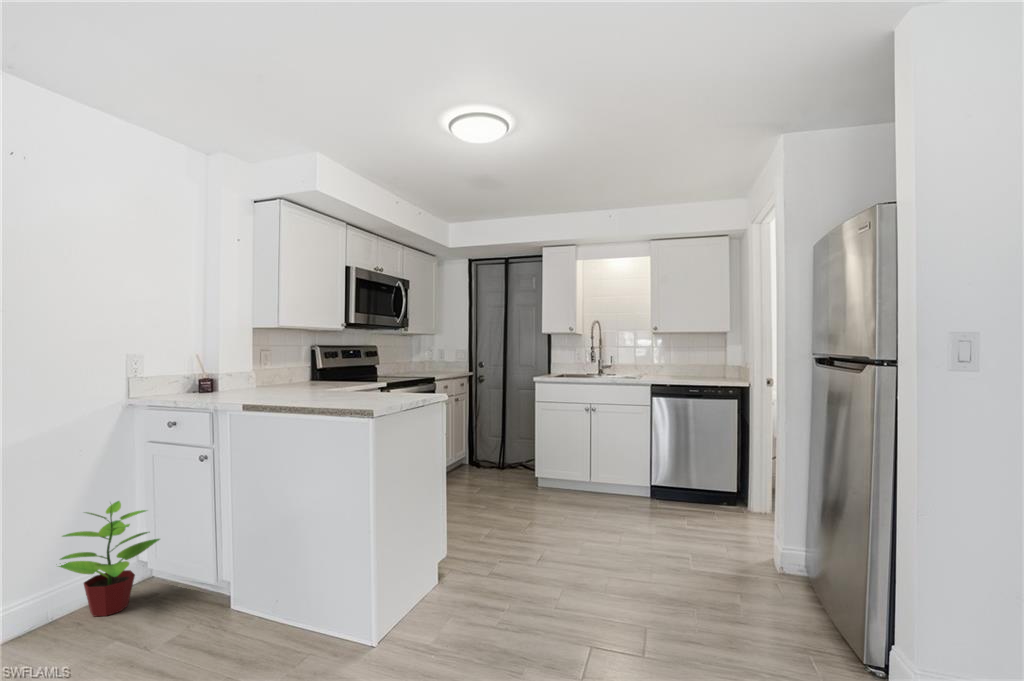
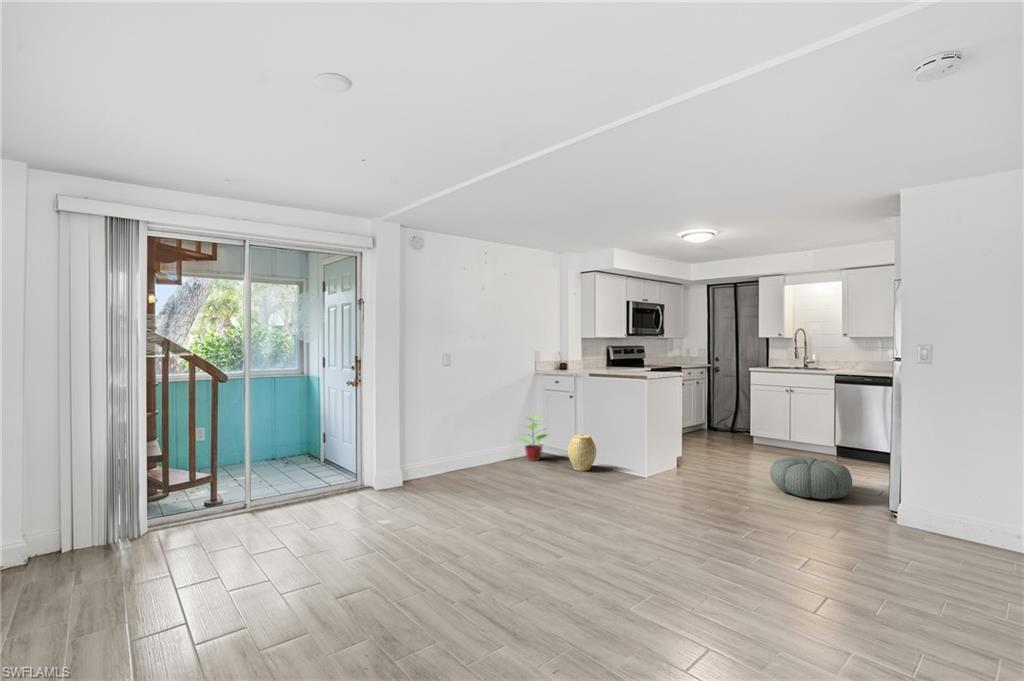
pouf: none [610,540,750,638] -> present [770,457,852,499]
woven basket: none [188,543,261,637] -> present [568,434,596,471]

